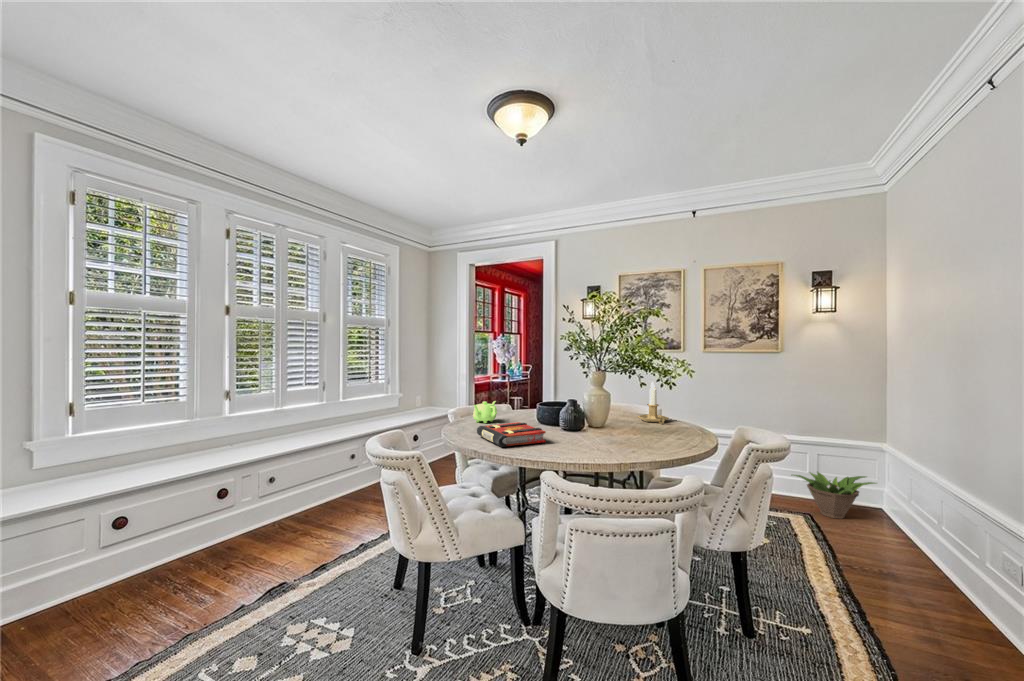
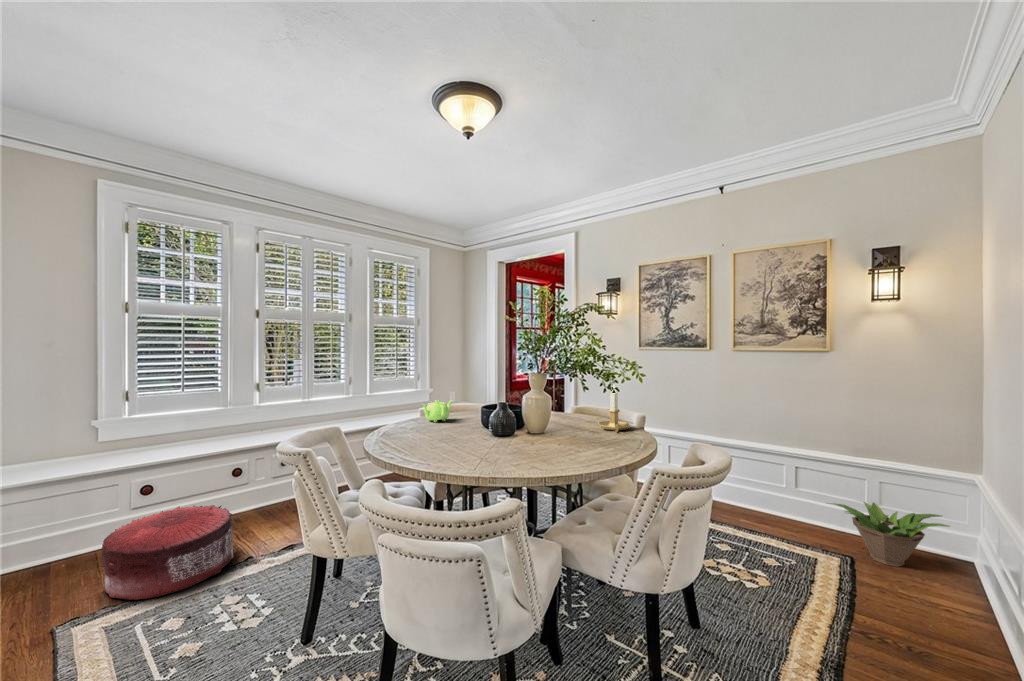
book: present [477,422,546,447] -> none [392,423,449,449]
pouf: none [120,529,265,647] -> present [102,505,233,600]

